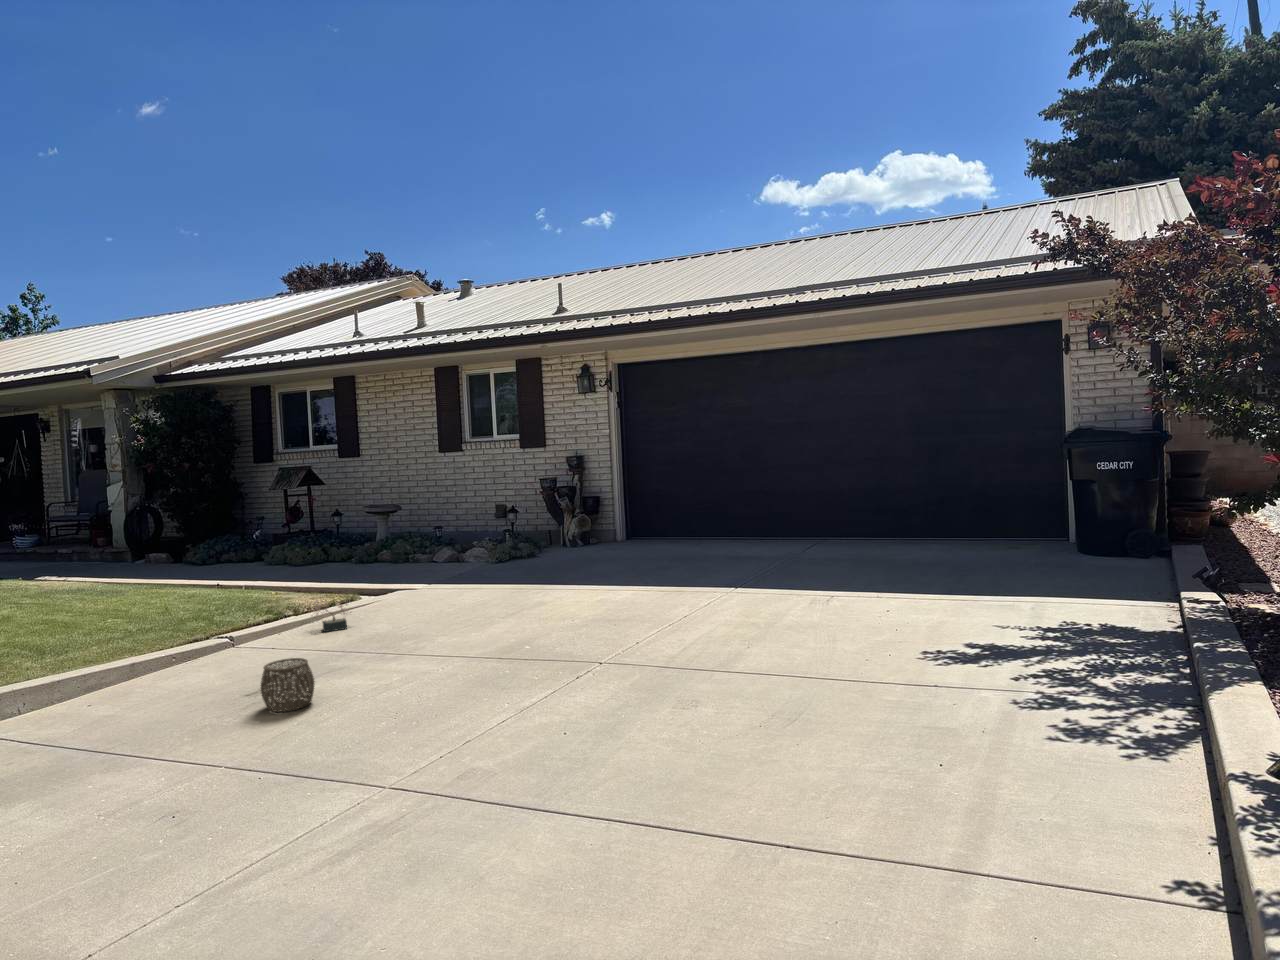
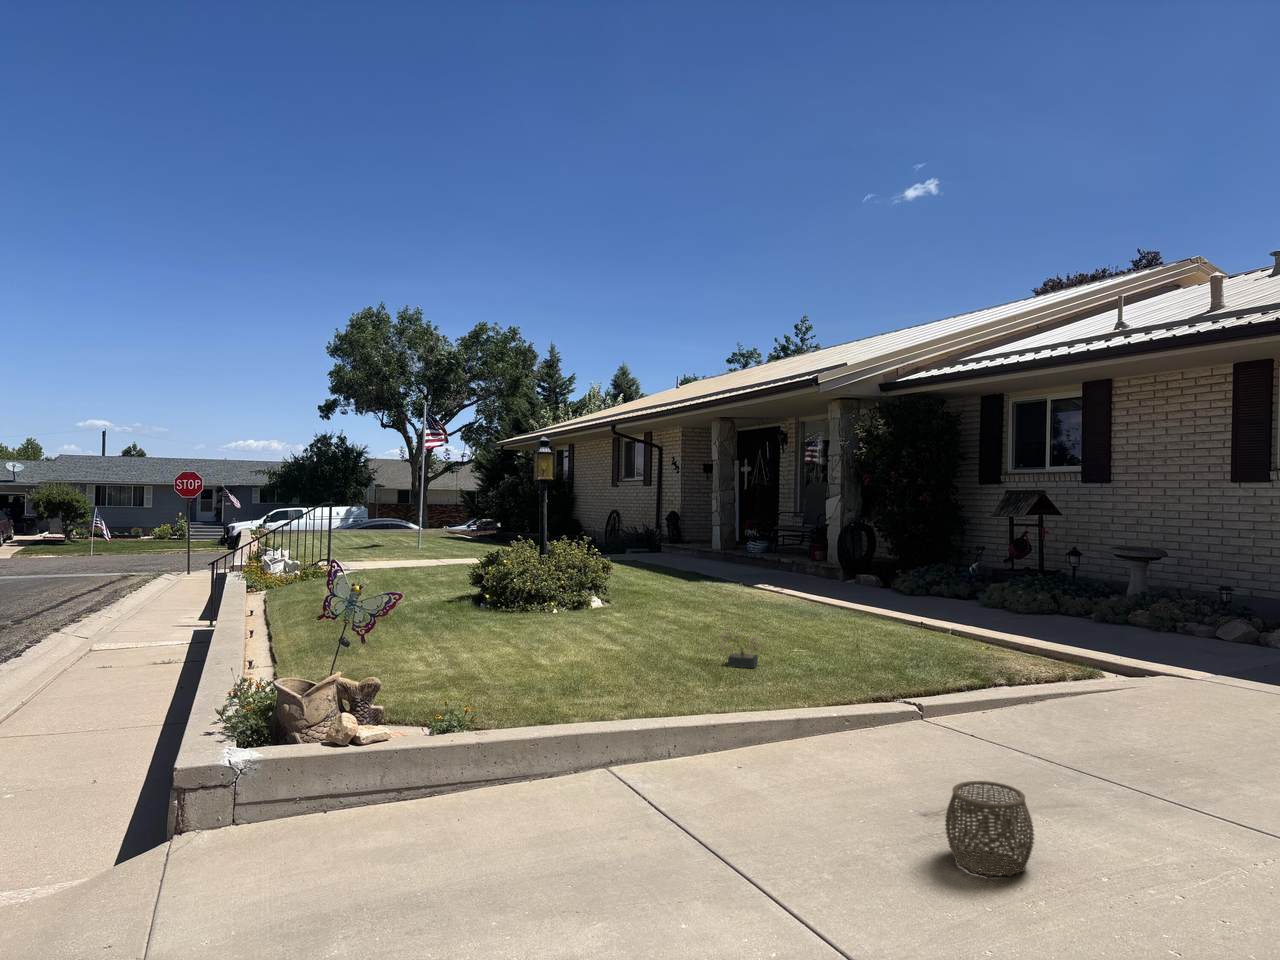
decorative plant: present [314,600,351,632] -> present [719,627,762,668]

